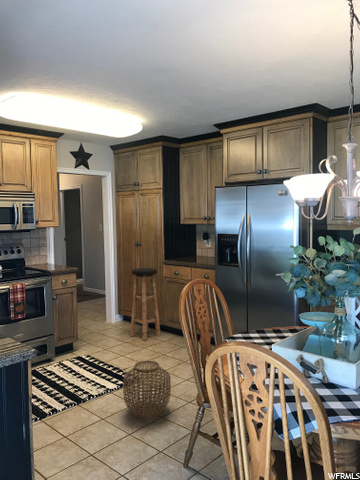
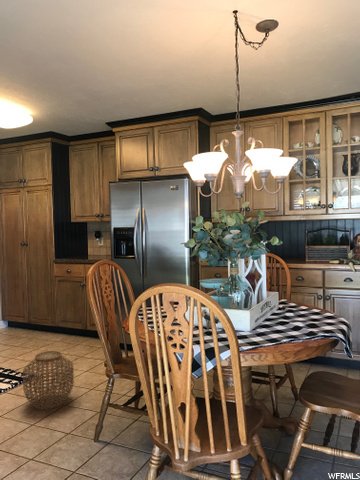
bar stool: present [130,268,160,341] -> none [19,268,52,343]

